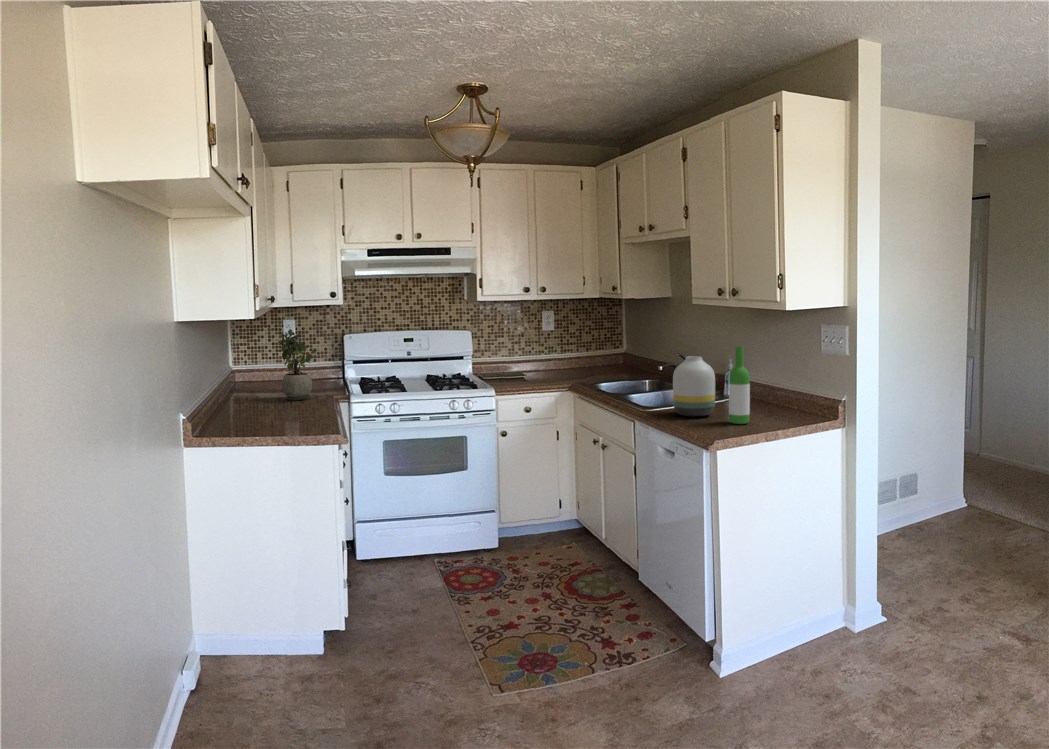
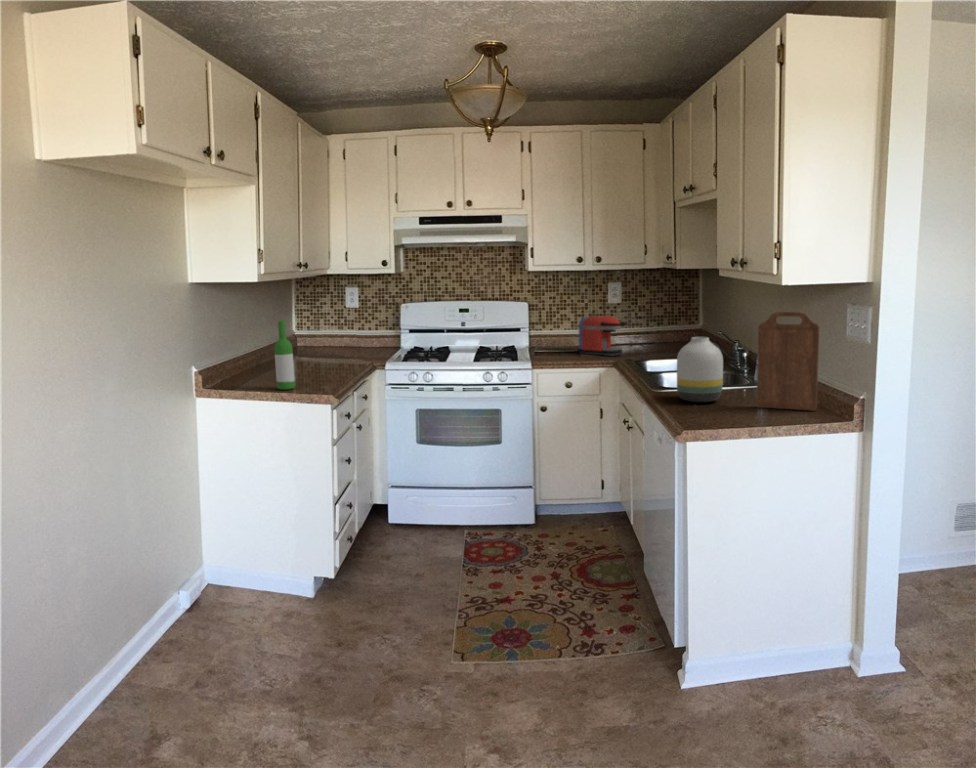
potted plant: present [278,329,317,401] -> none [323,298,354,366]
cutting board: none [749,331,803,418] -> present [757,311,820,410]
coffee maker: none [525,343,574,380] -> present [578,316,628,355]
wine bottle: present [729,346,750,424] -> present [274,320,295,390]

